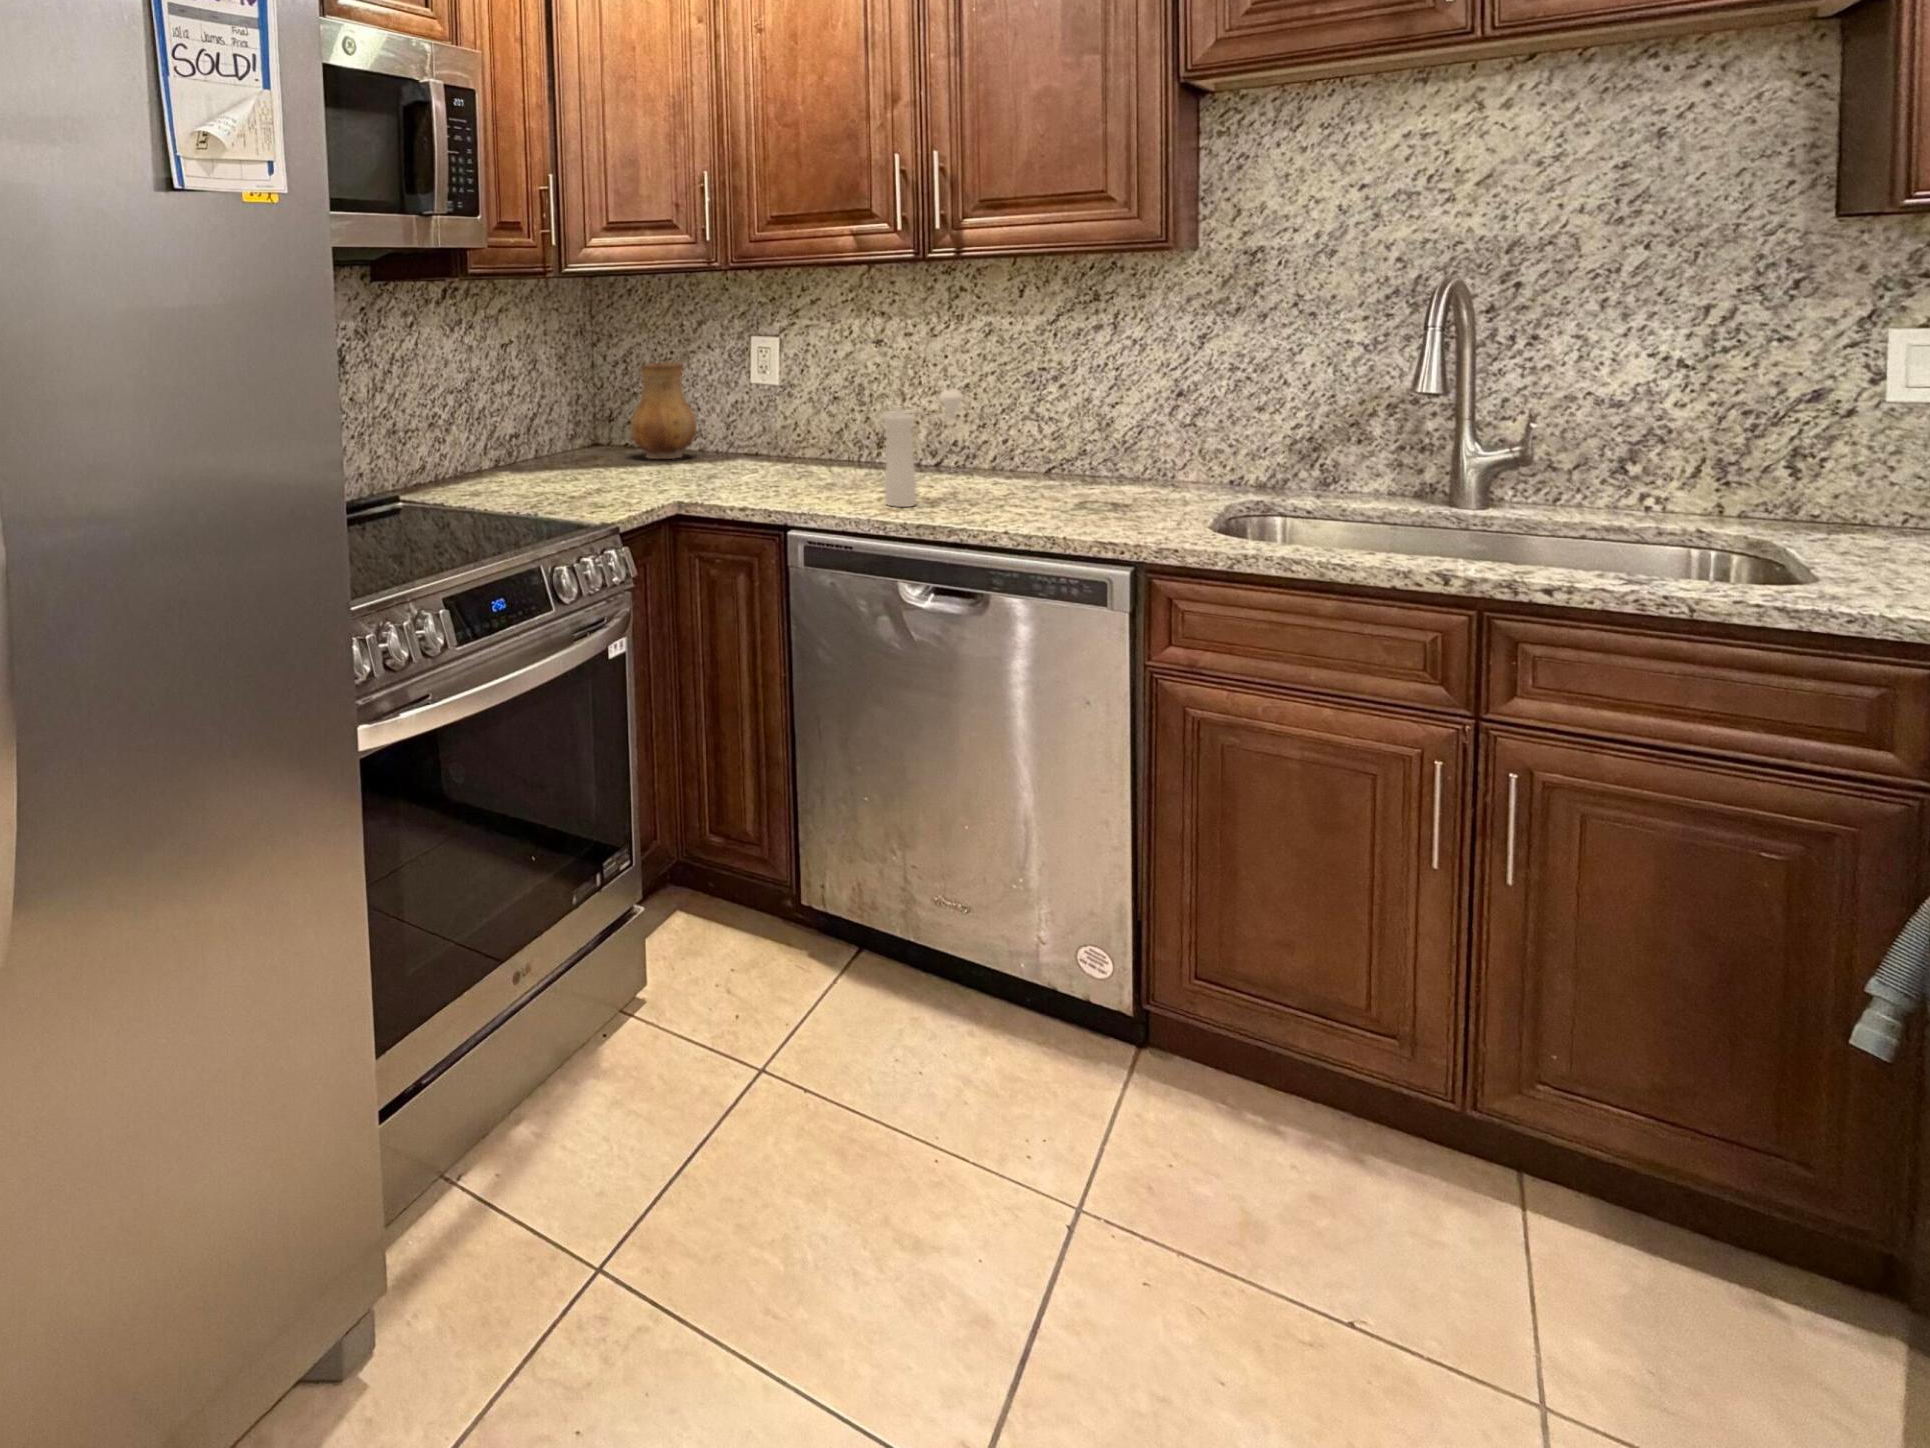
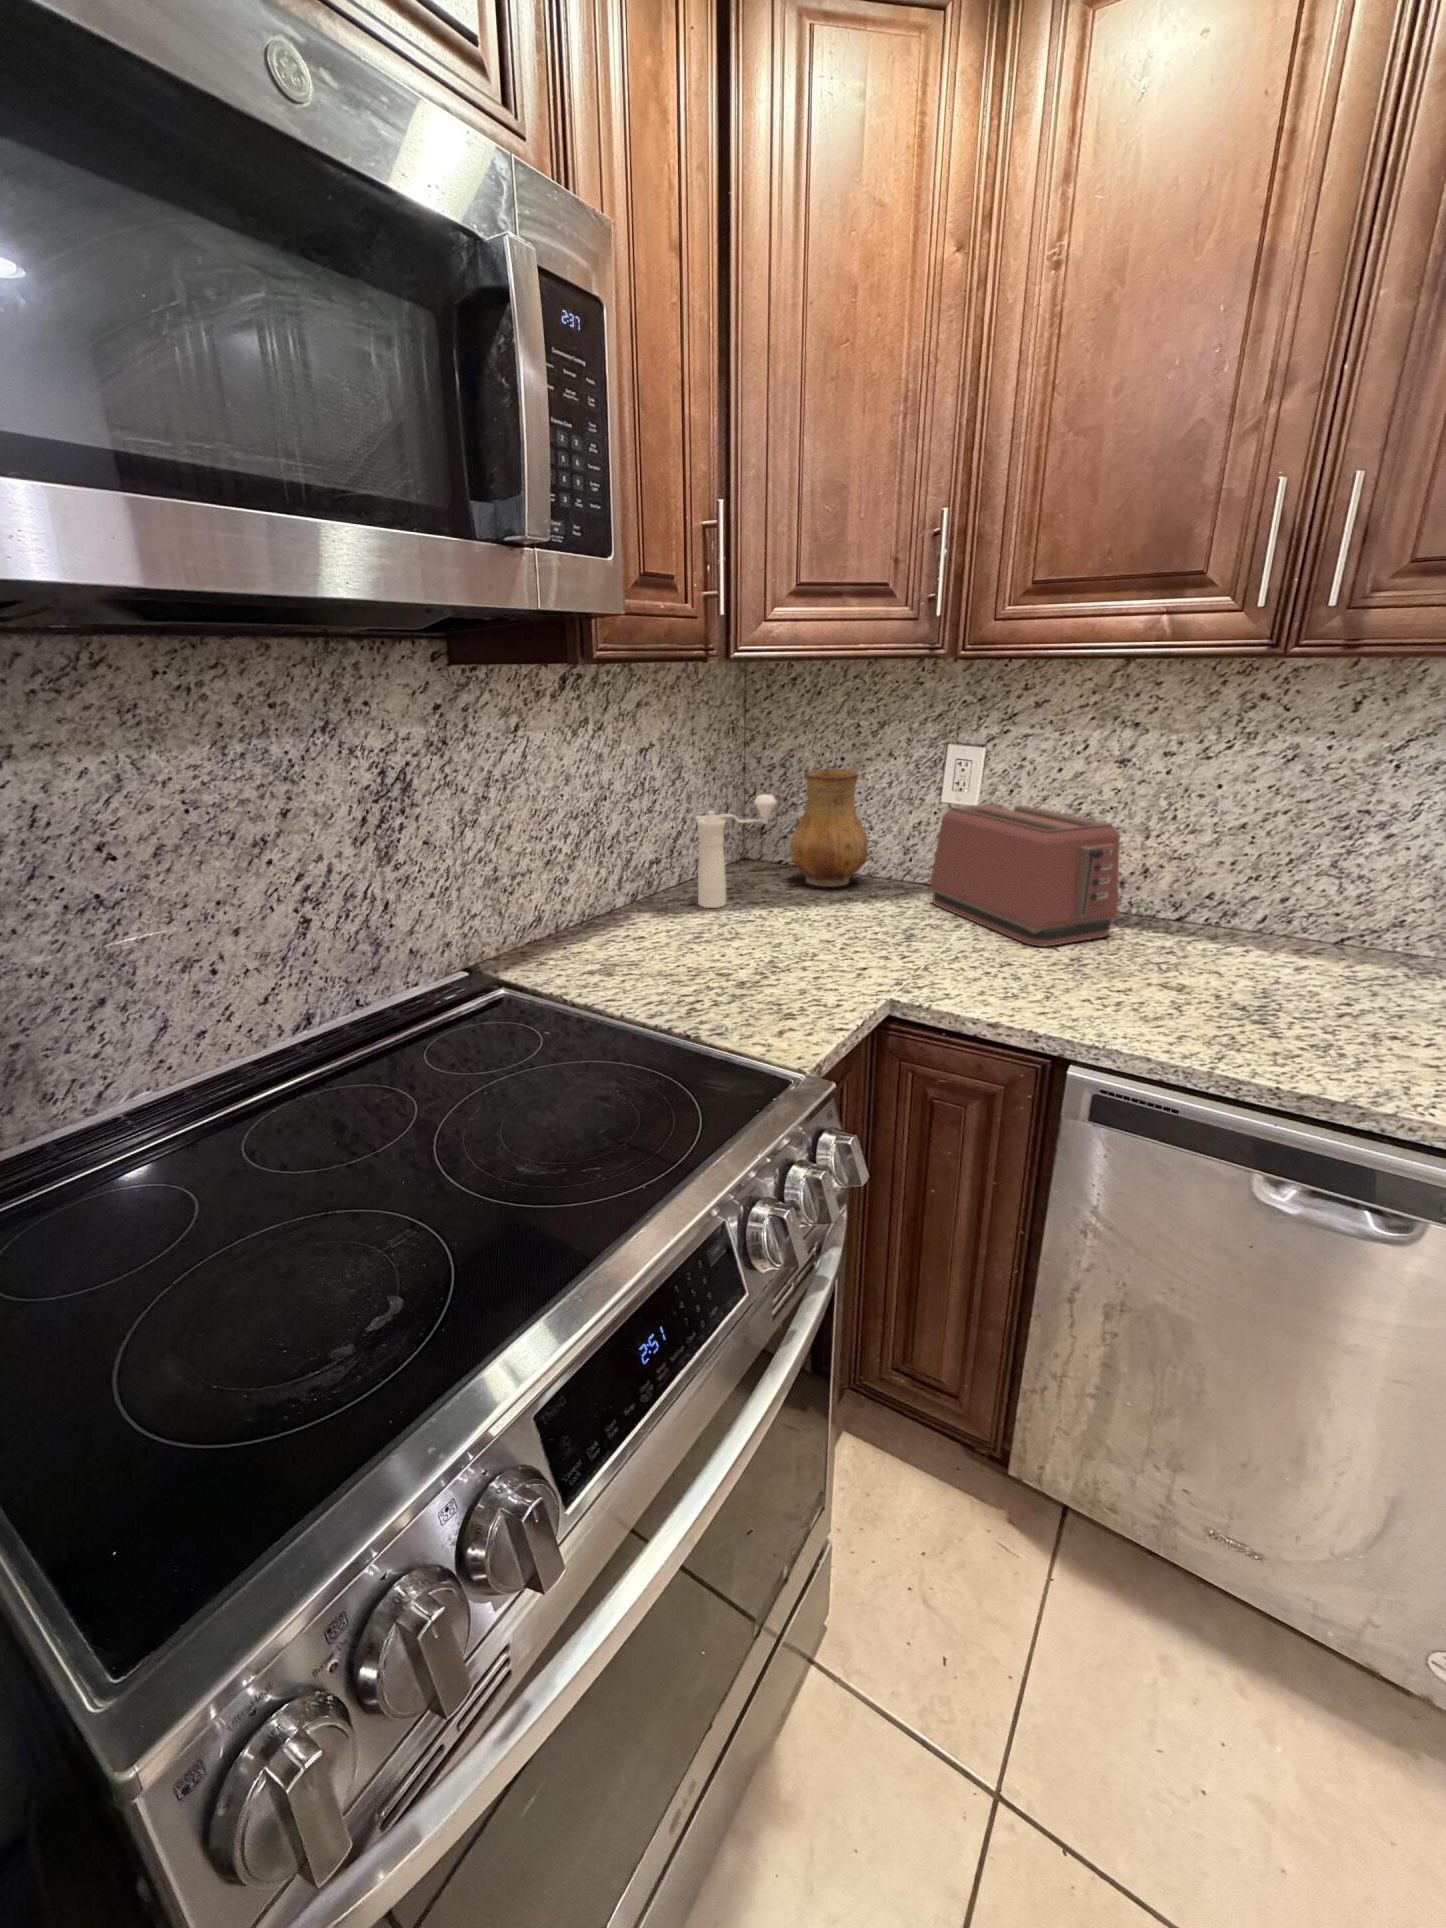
toaster: none [742,381,878,480] -> present [930,802,1120,947]
pepper mill: present [884,390,963,507] -> present [696,794,776,908]

